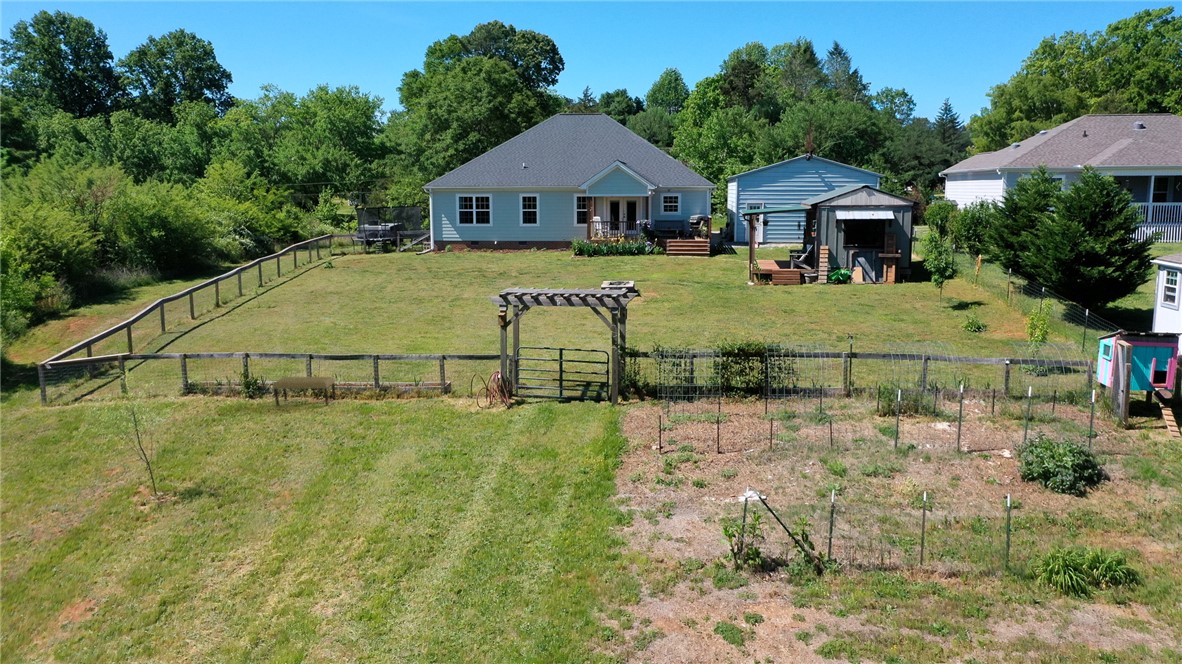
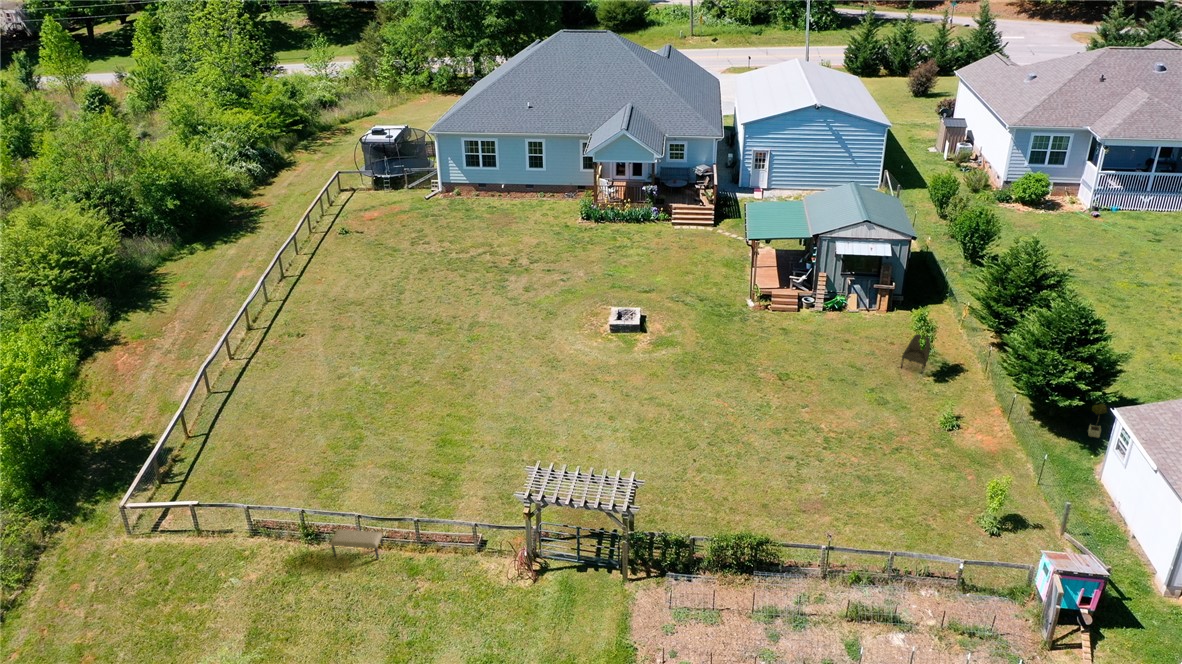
chair: none [917,266,946,305] -> present [901,334,930,374]
potted tree: none [1134,284,1153,325] -> present [1088,402,1107,438]

